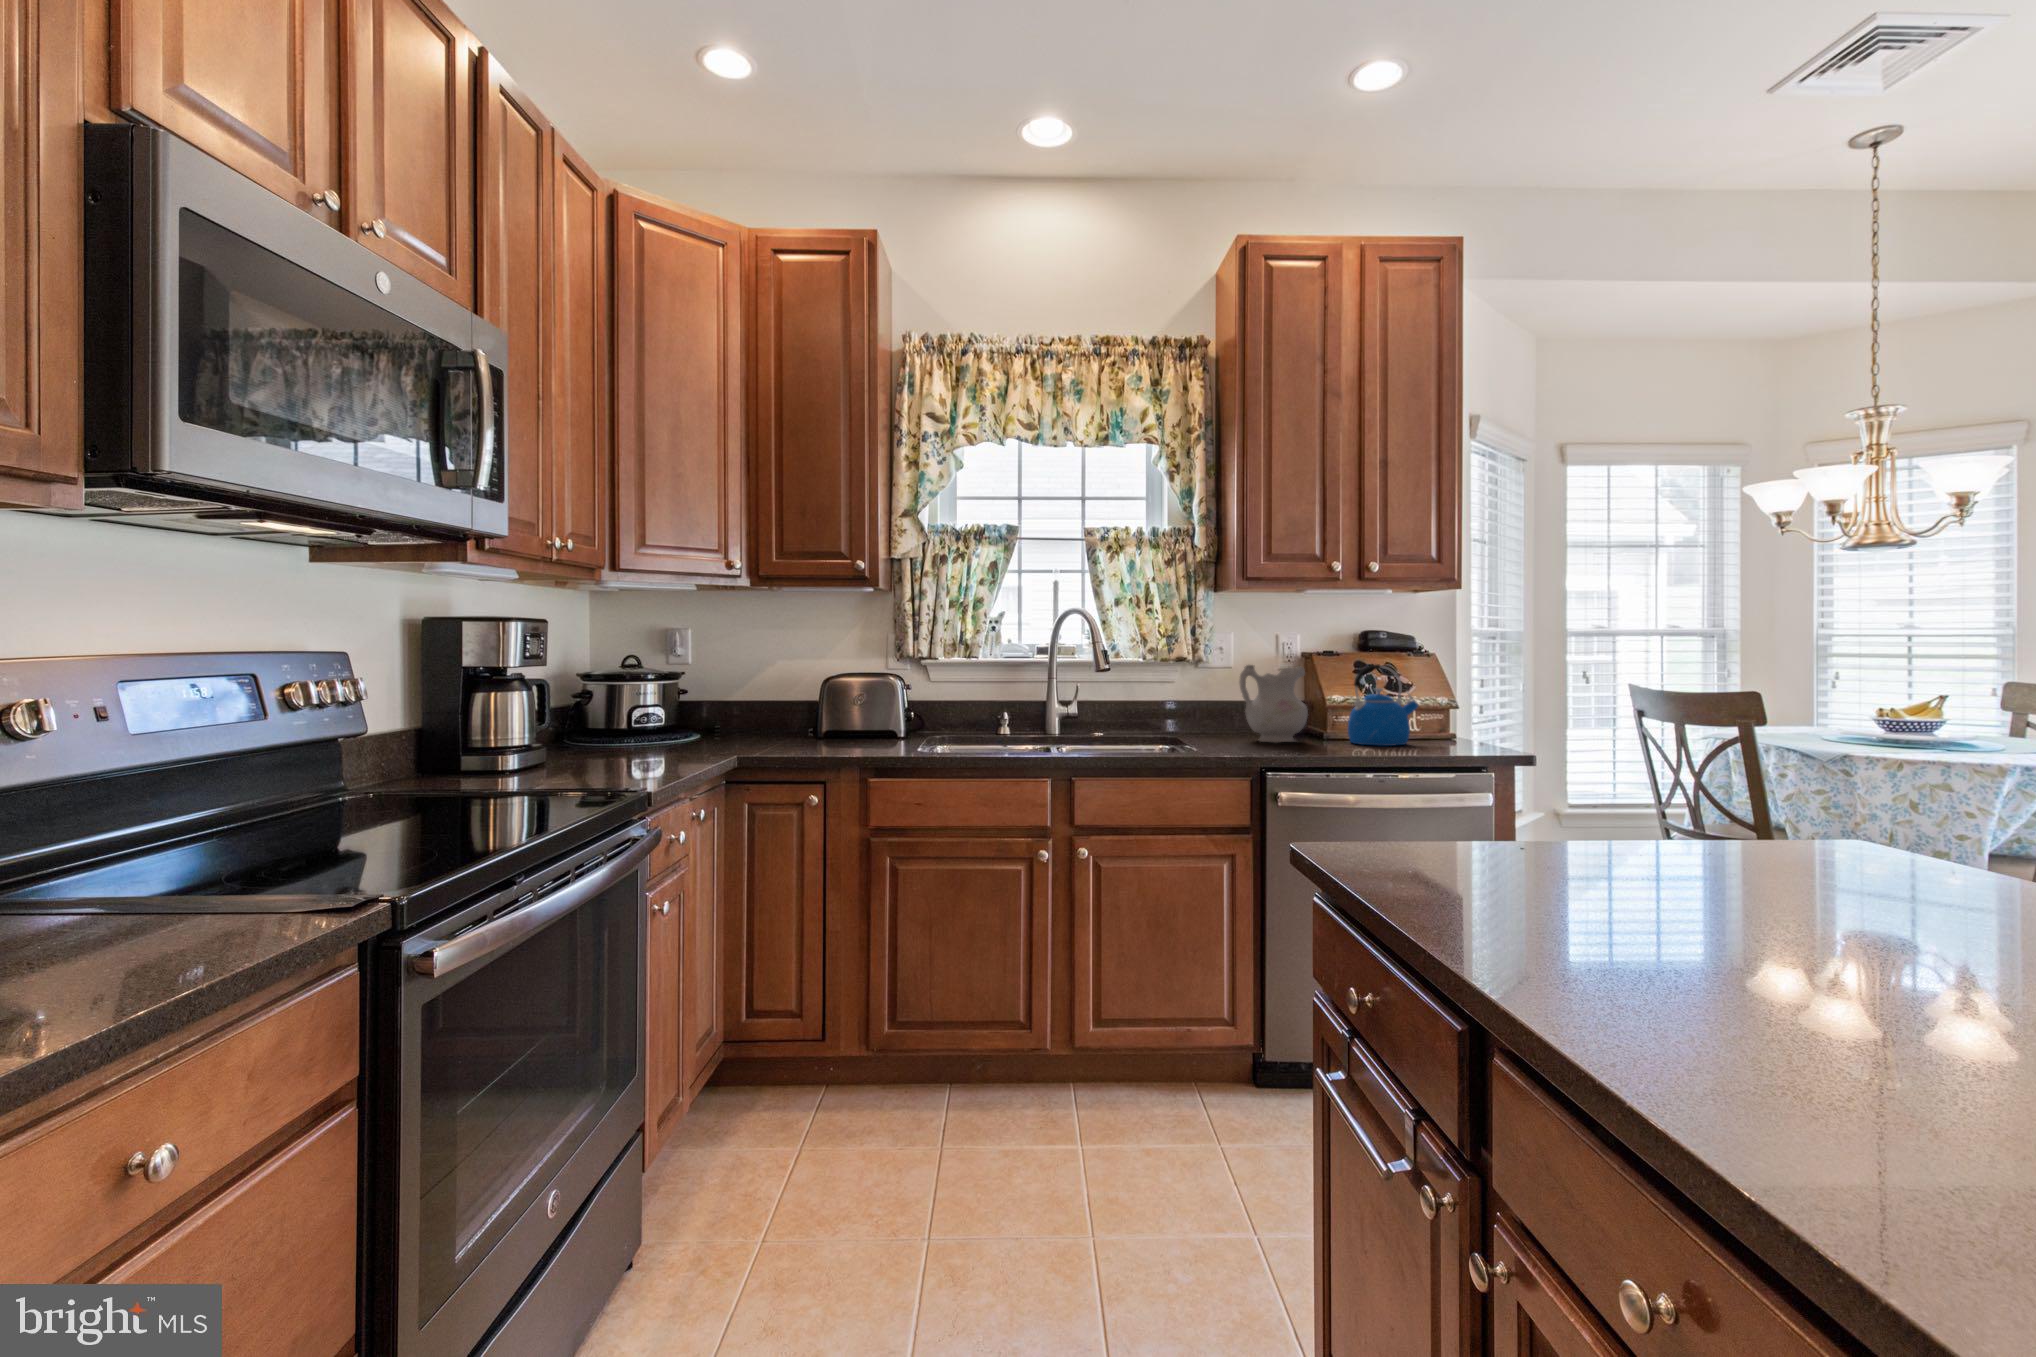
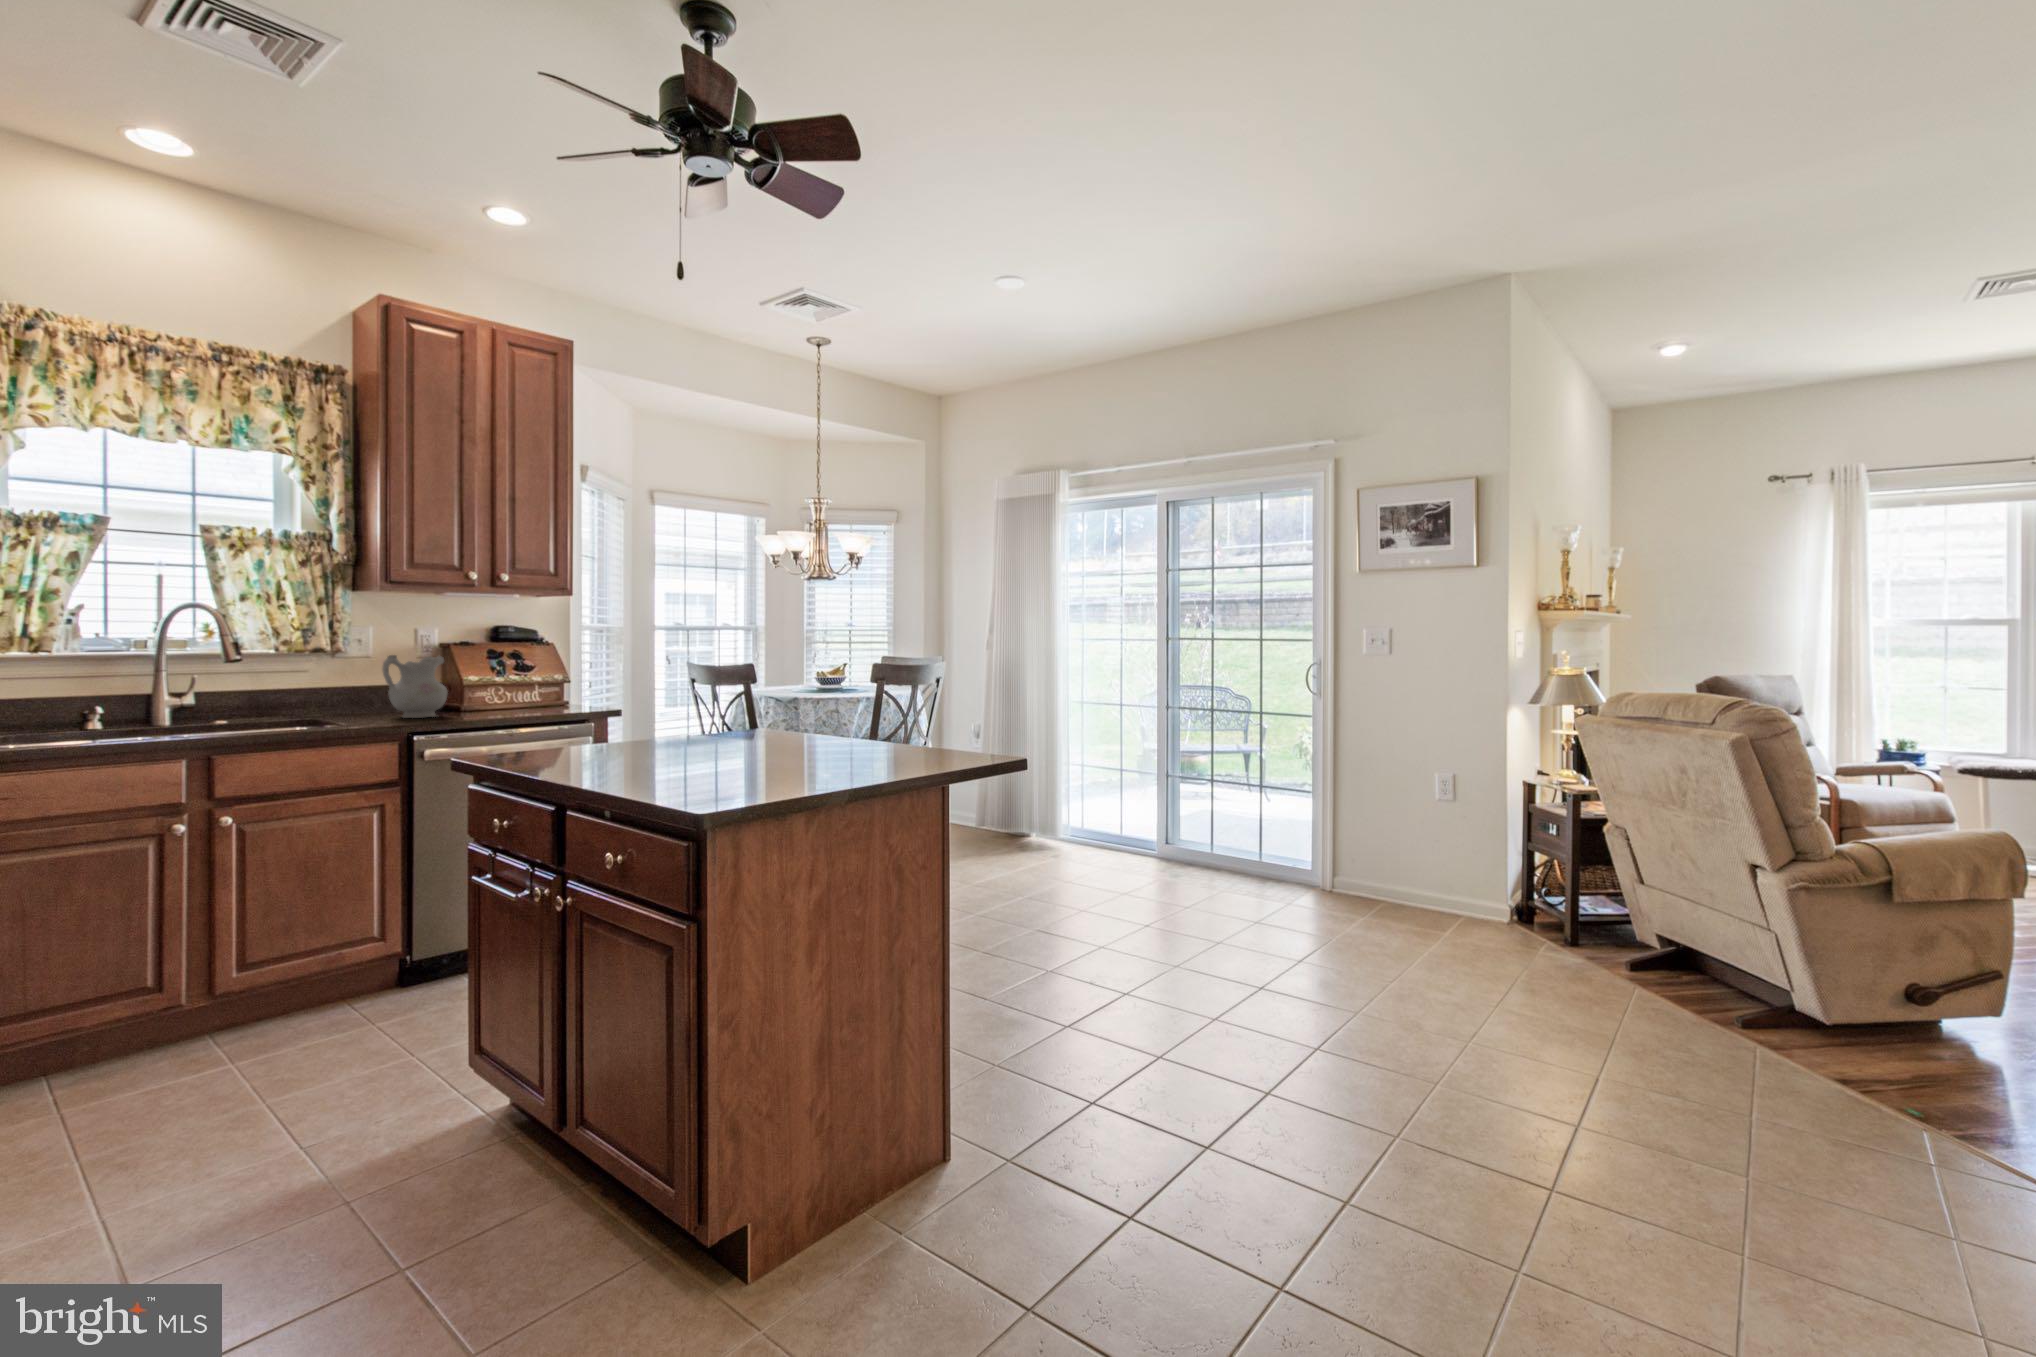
kettle: present [1348,664,1419,746] -> none [483,654,541,716]

